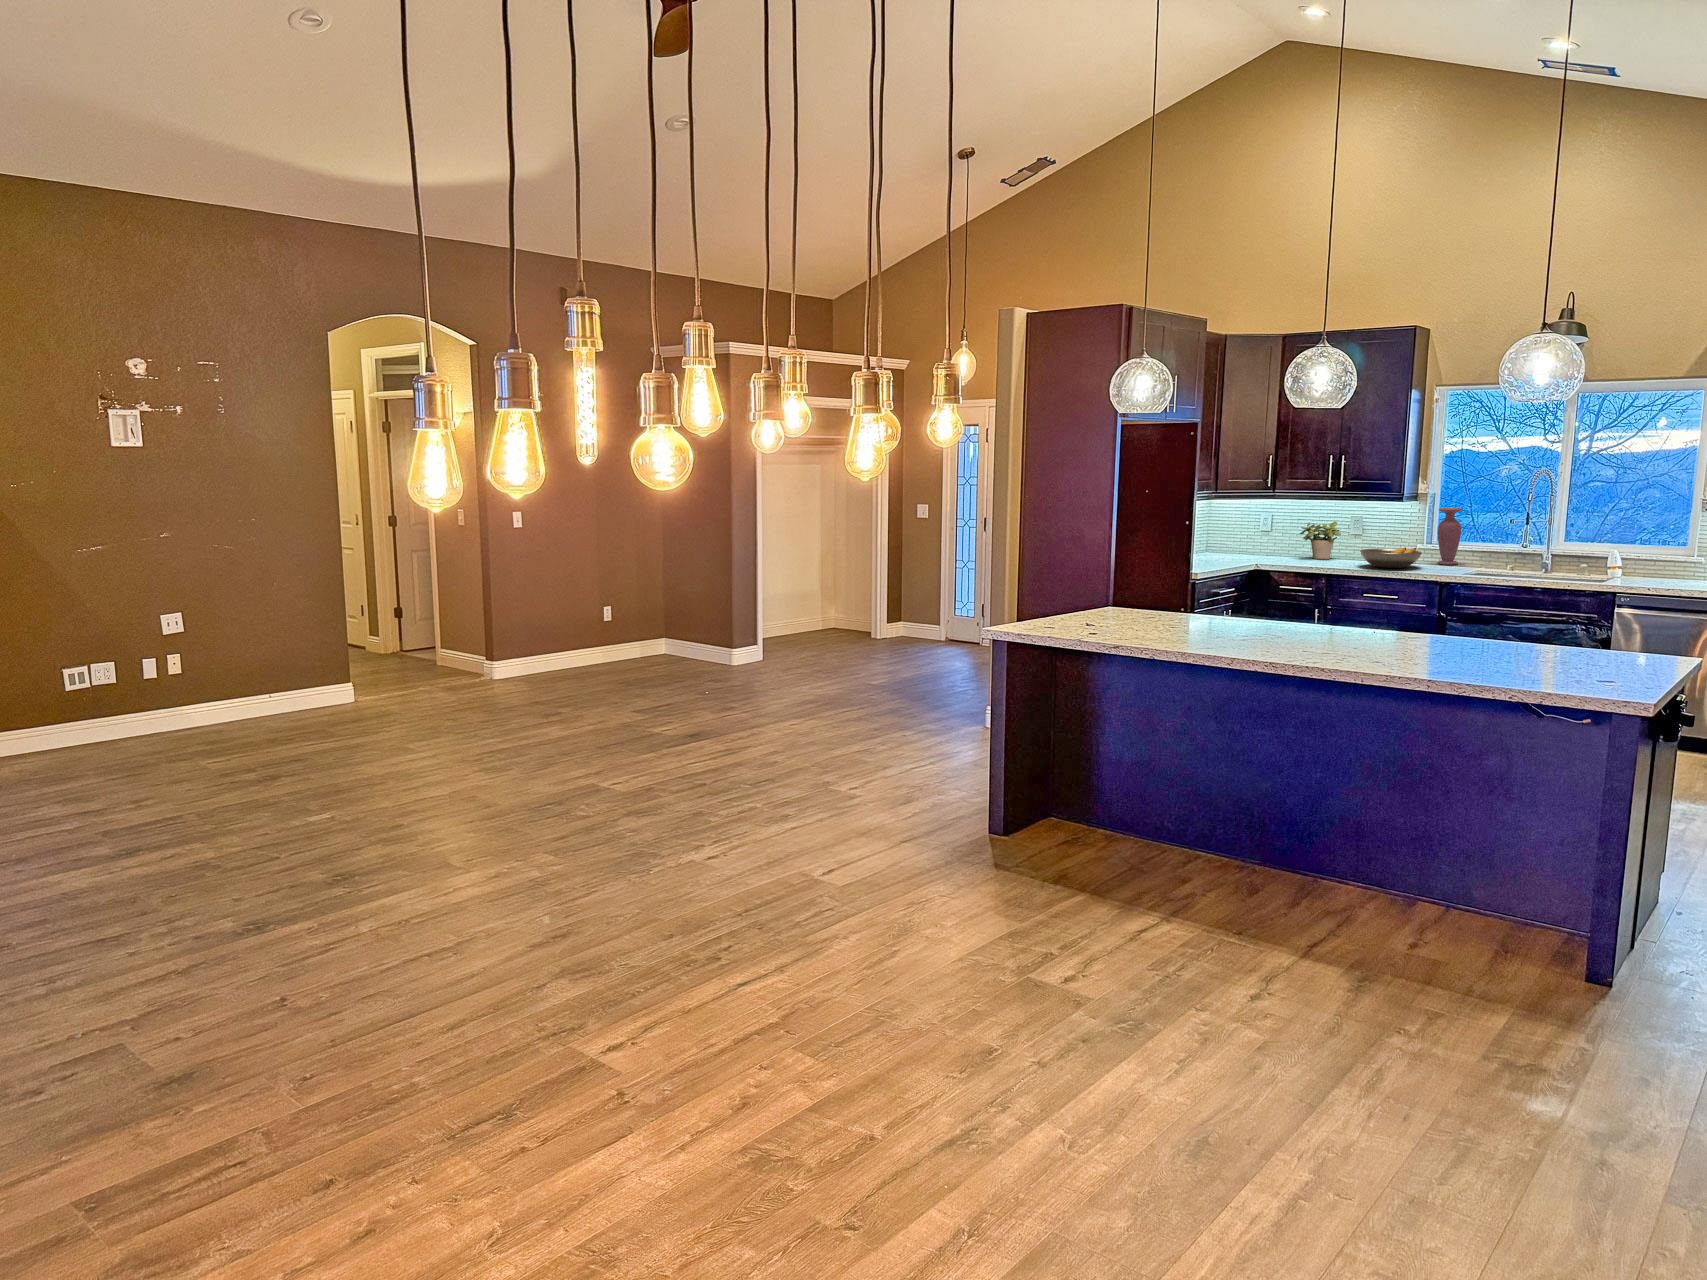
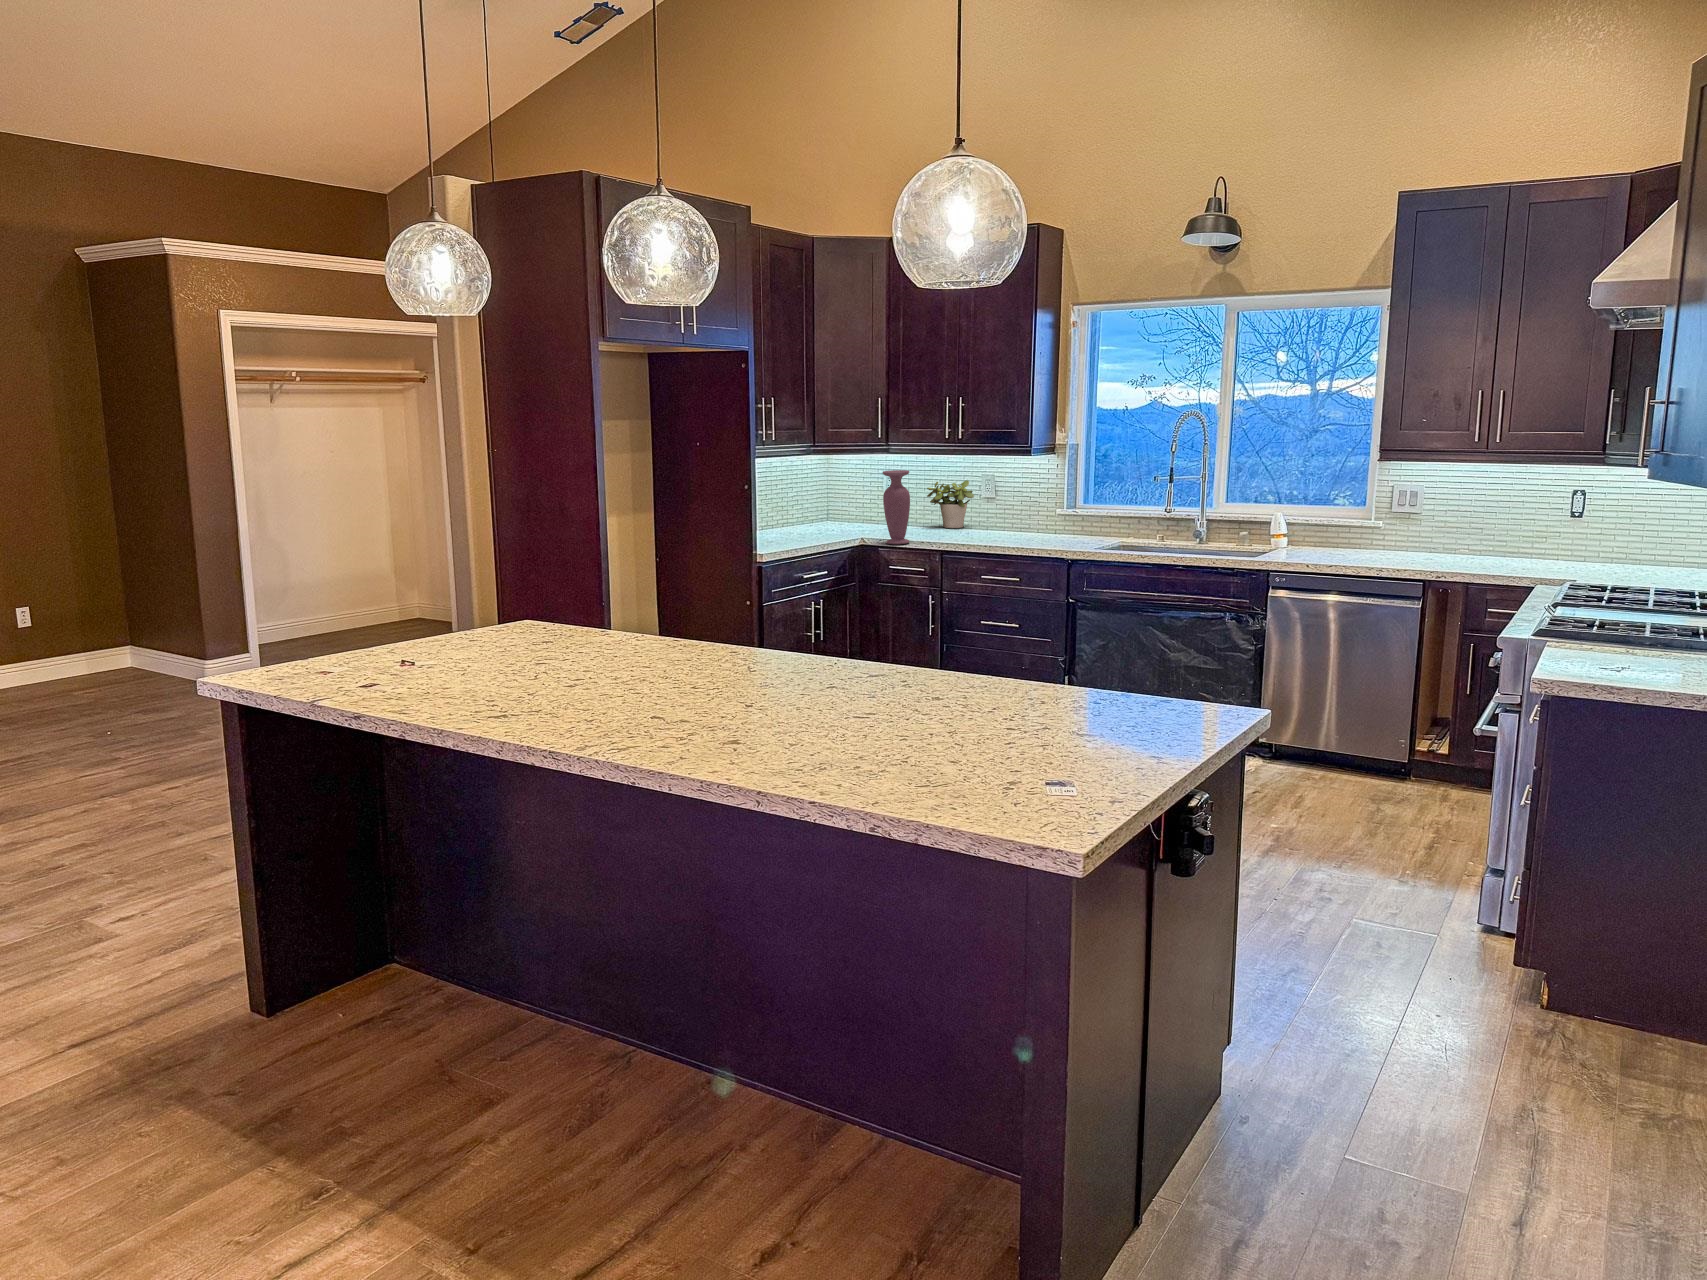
vase: present [1438,508,1462,565] -> present [883,470,910,544]
fruit bowl: present [1360,548,1422,568] -> none [988,513,1061,539]

